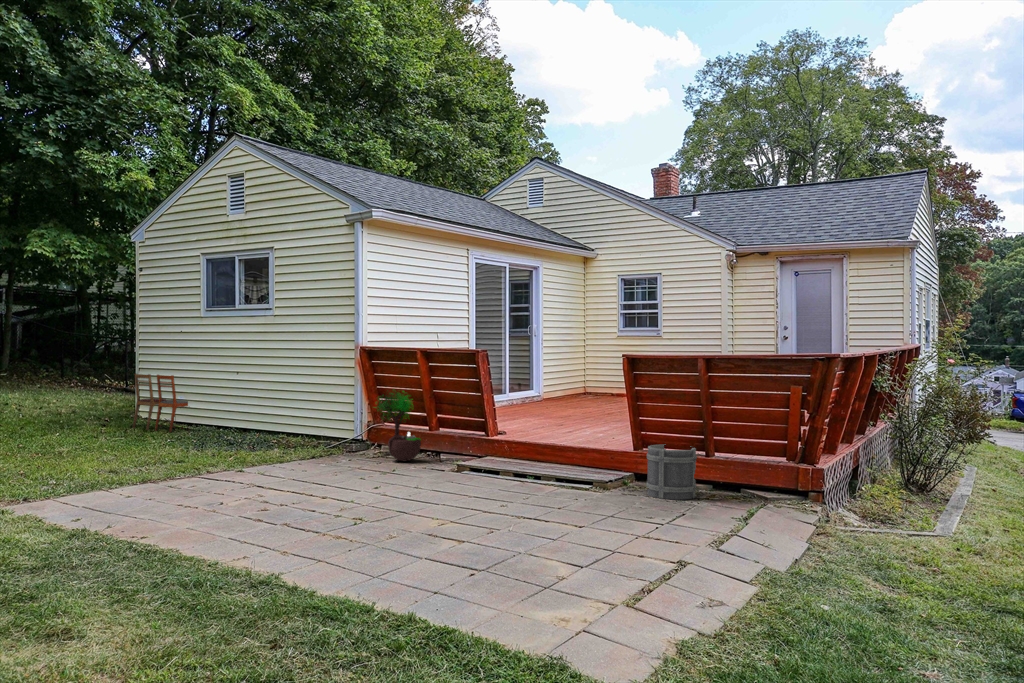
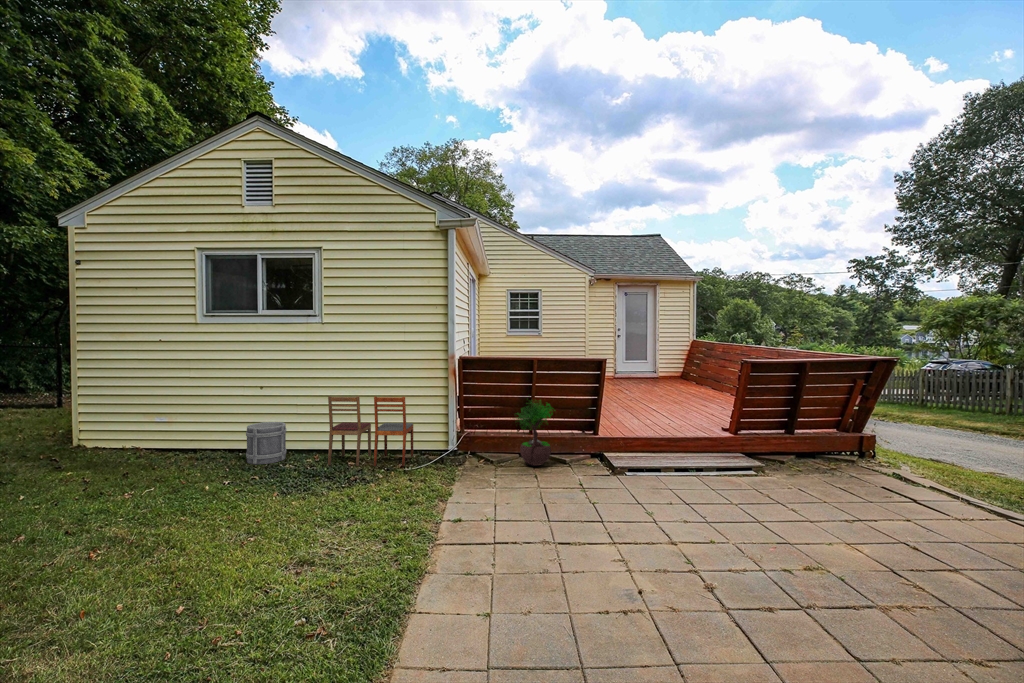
chair: present [133,374,188,433] -> present [328,396,413,466]
bucket: present [646,445,697,500] -> present [246,422,286,464]

